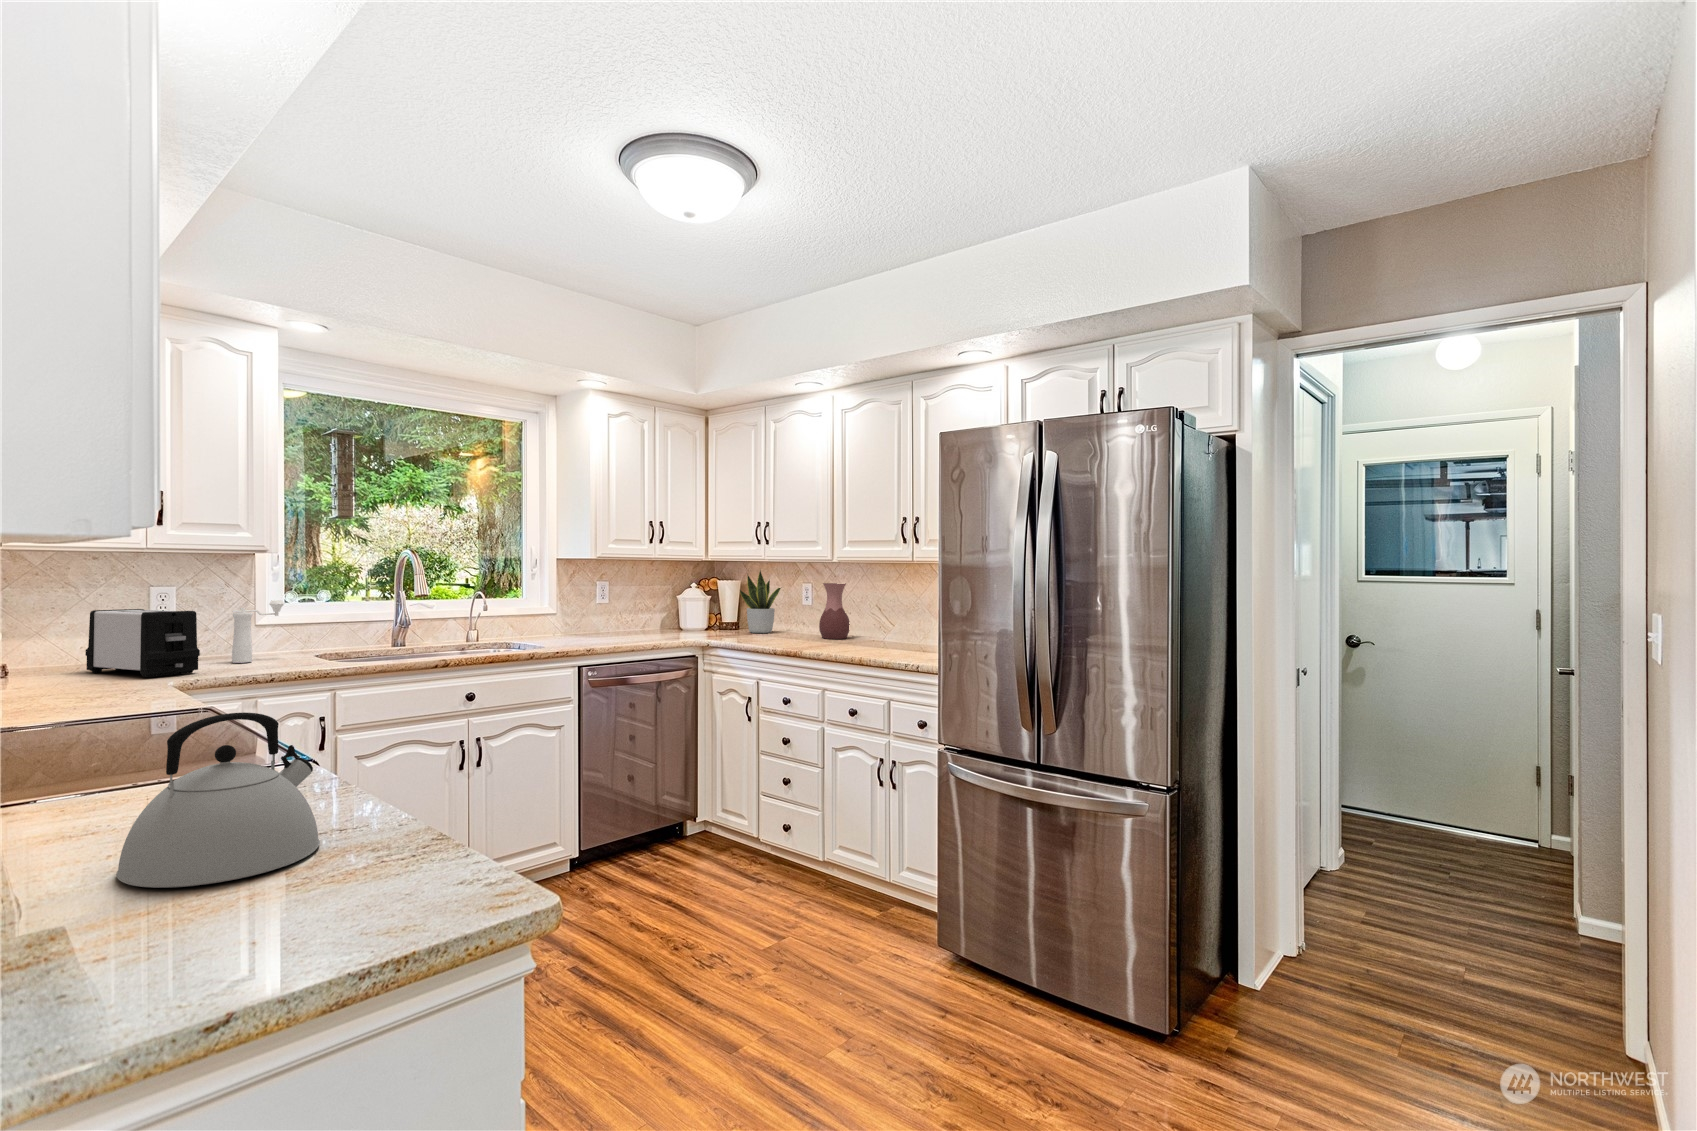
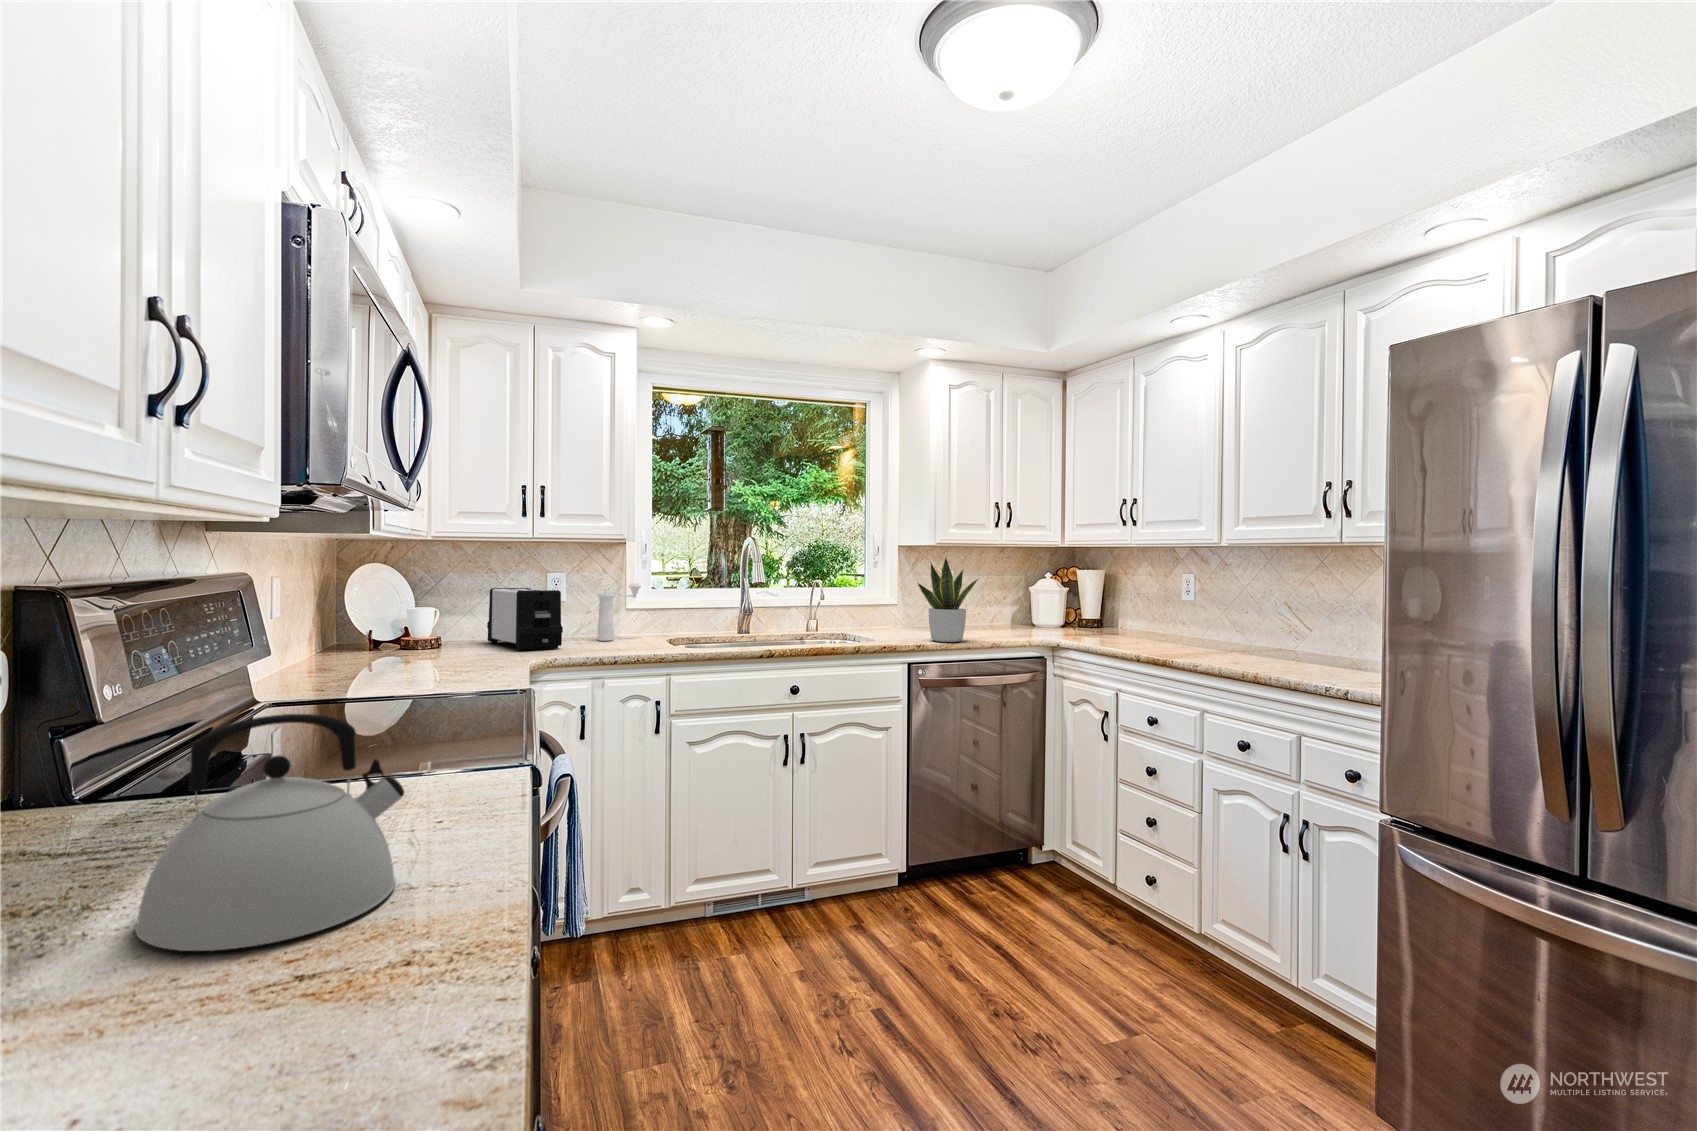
potted plant: present [740,570,781,633] -> present [918,558,978,642]
vase: present [819,583,850,639] -> none [1203,575,1245,646]

